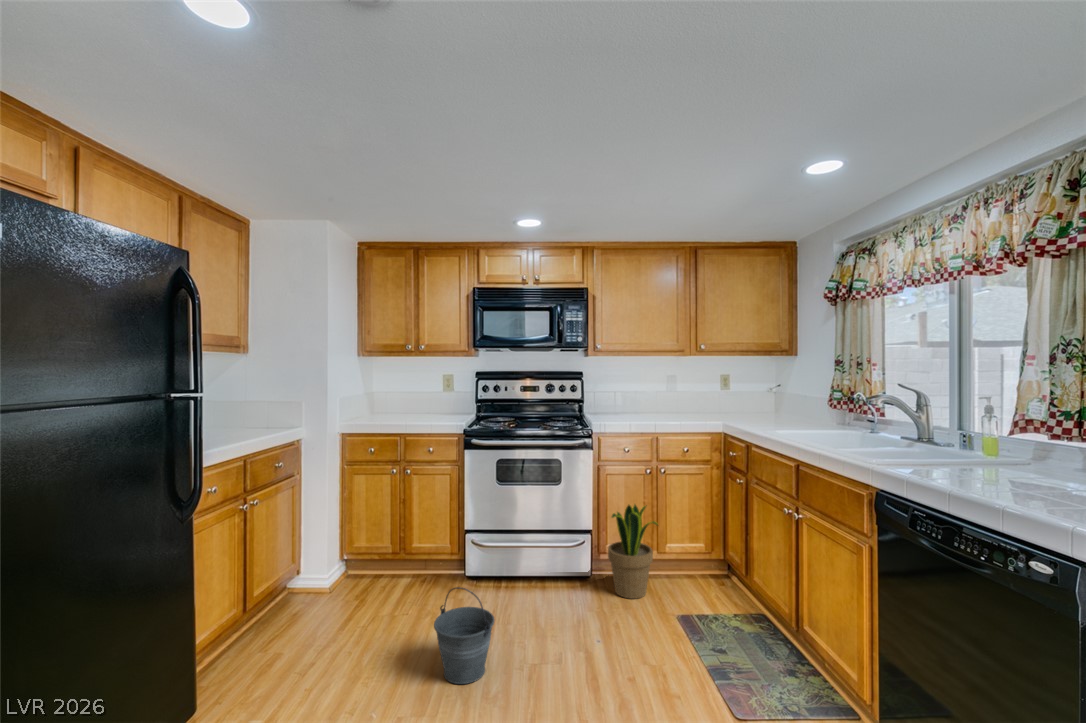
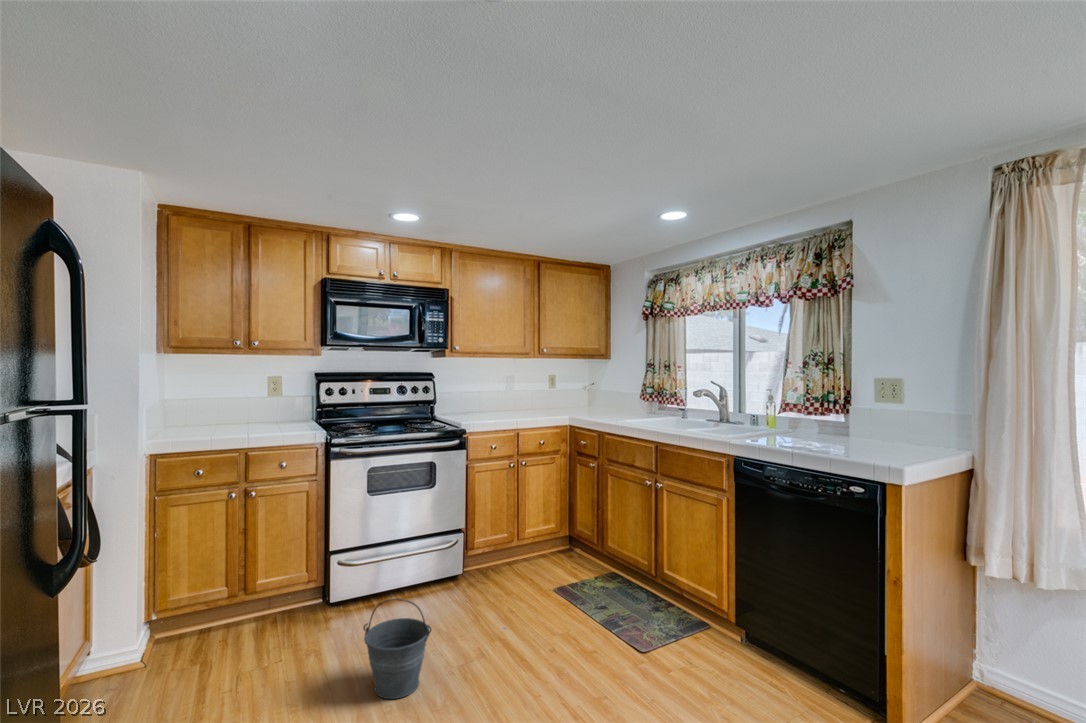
potted plant: present [608,505,658,599] -> none [483,497,531,586]

